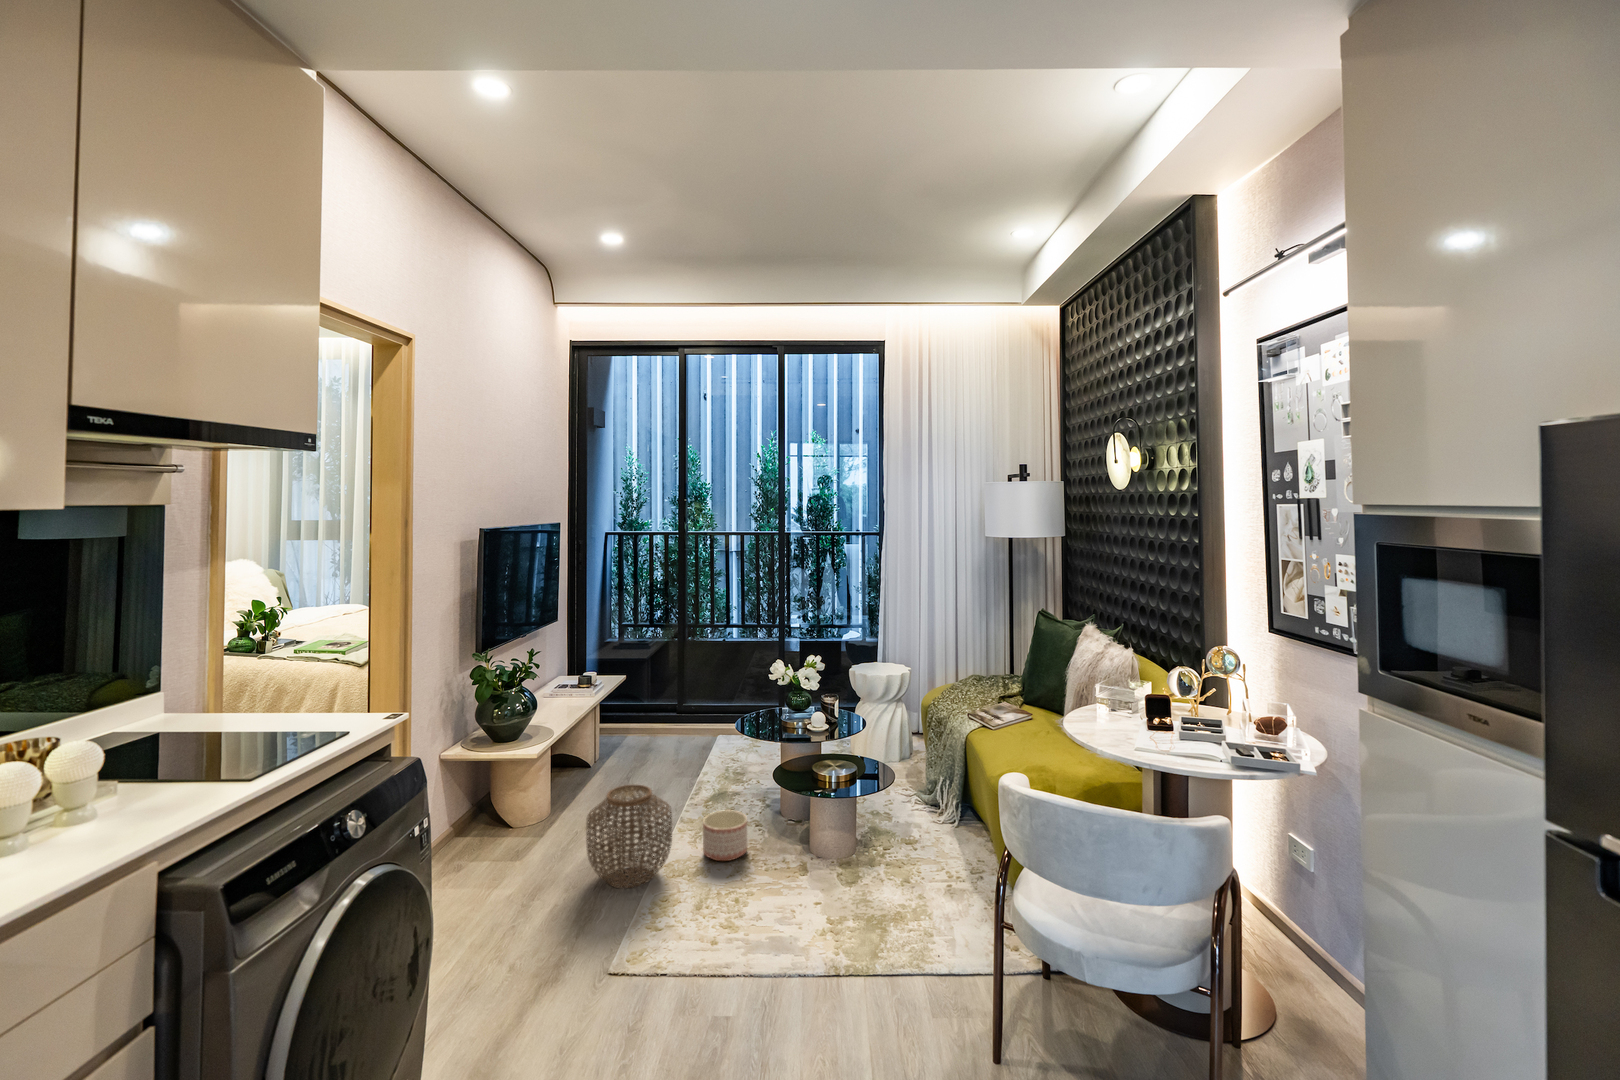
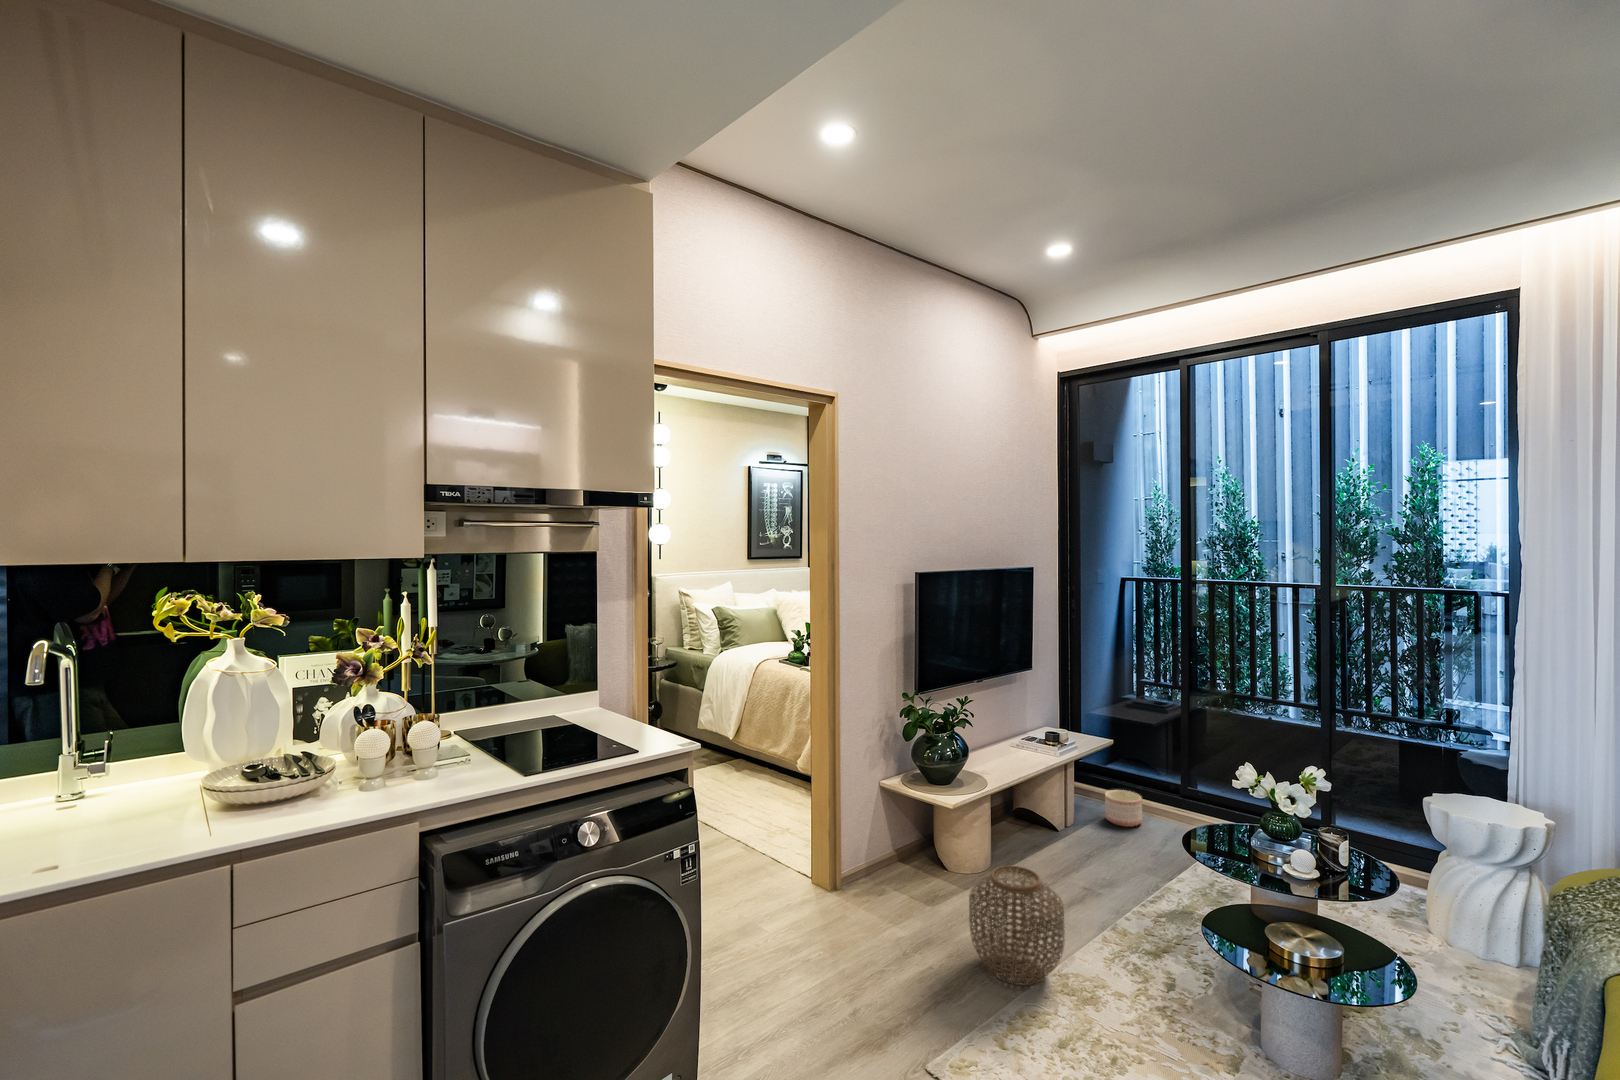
planter: present [703,810,747,861] -> present [1105,790,1142,827]

